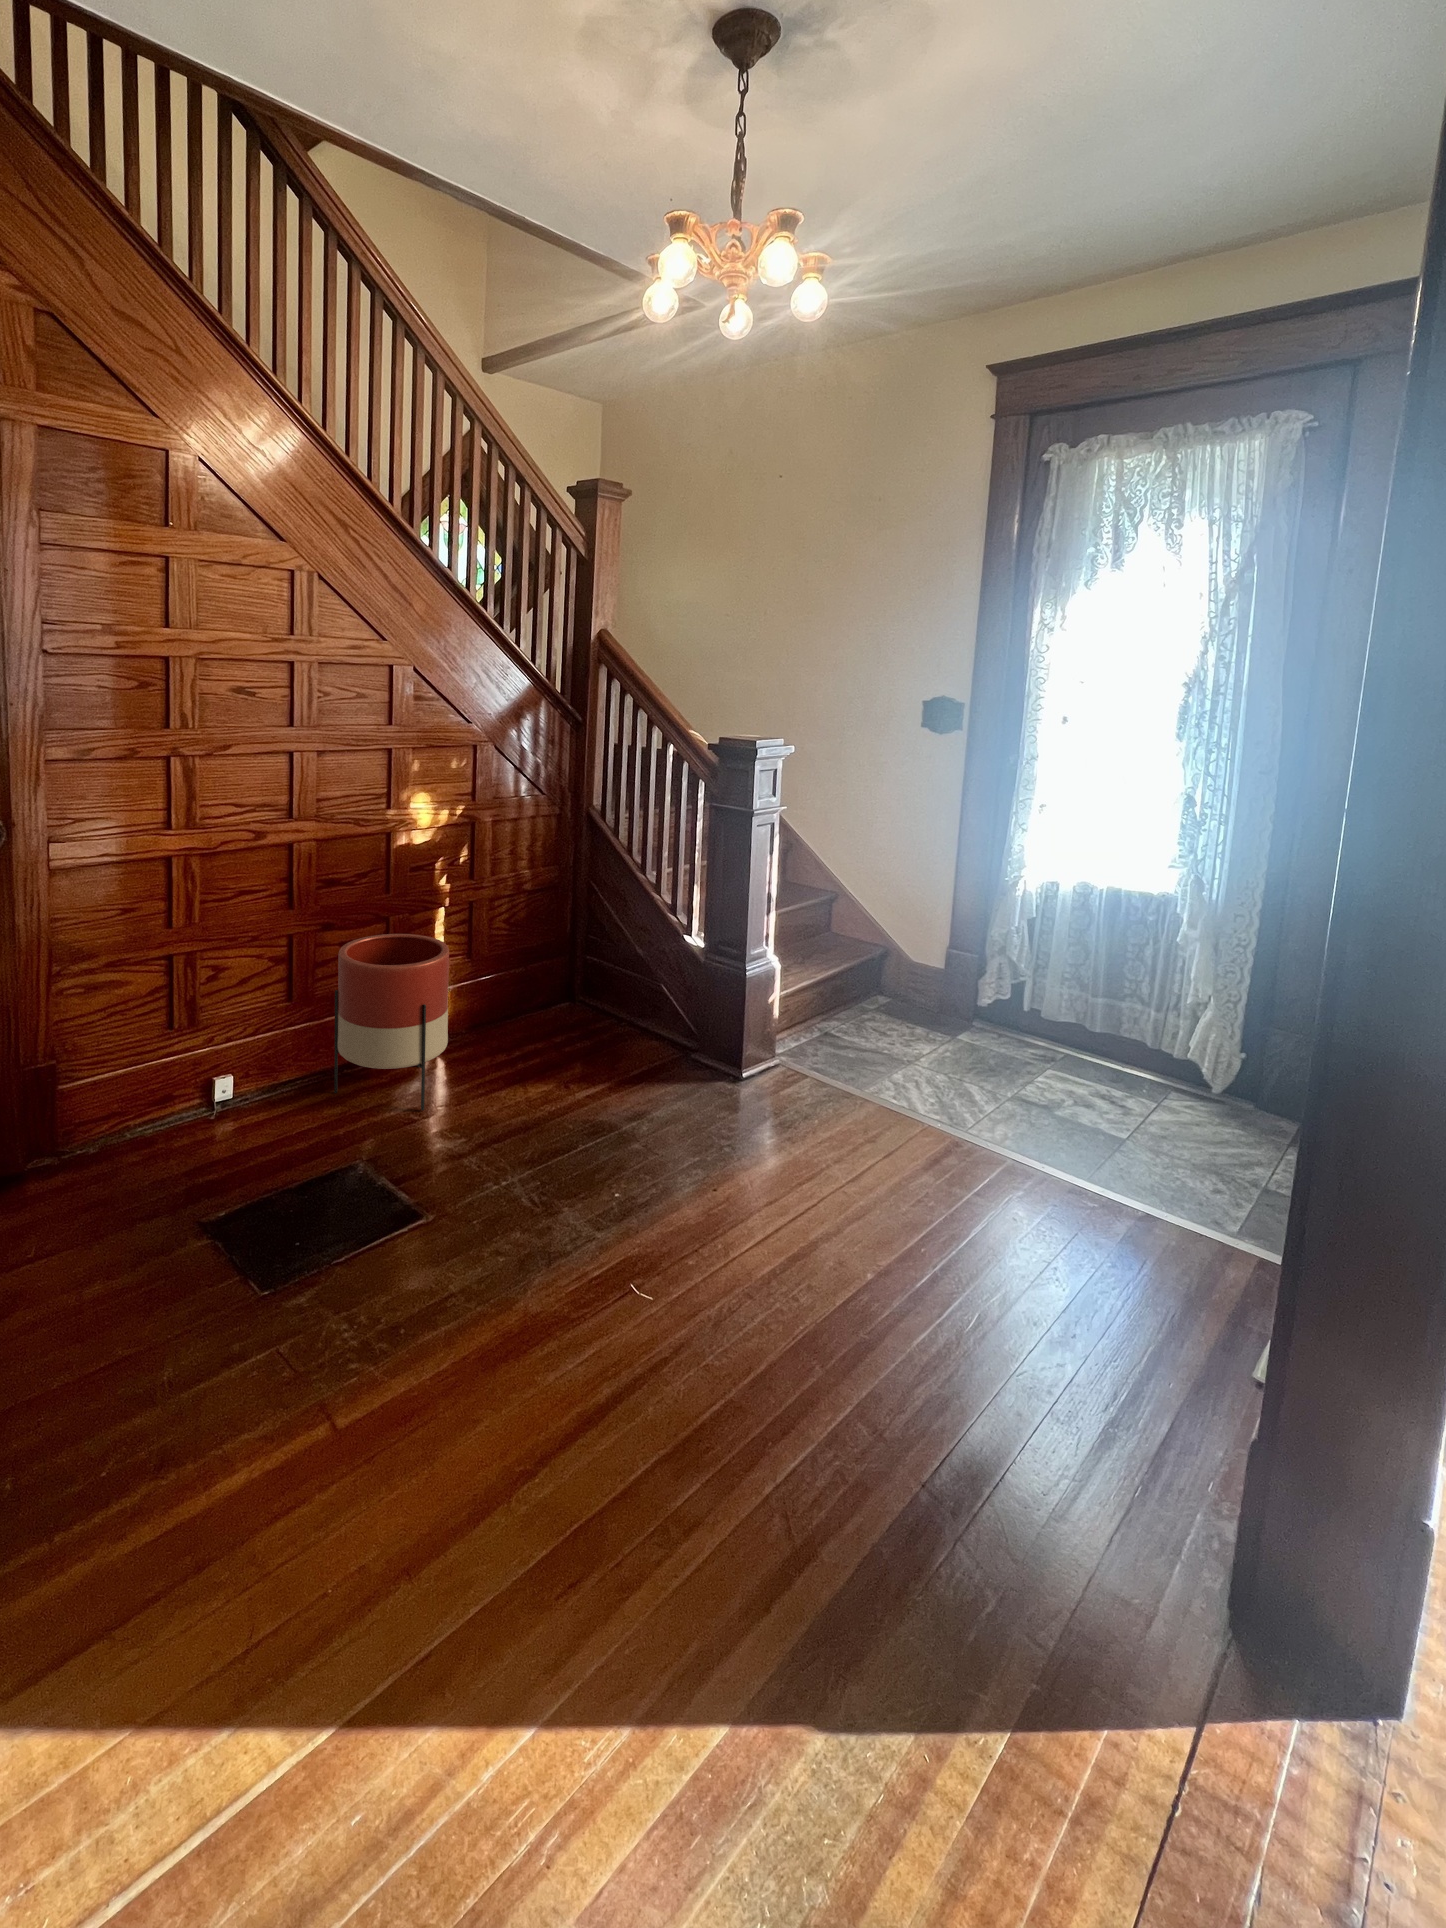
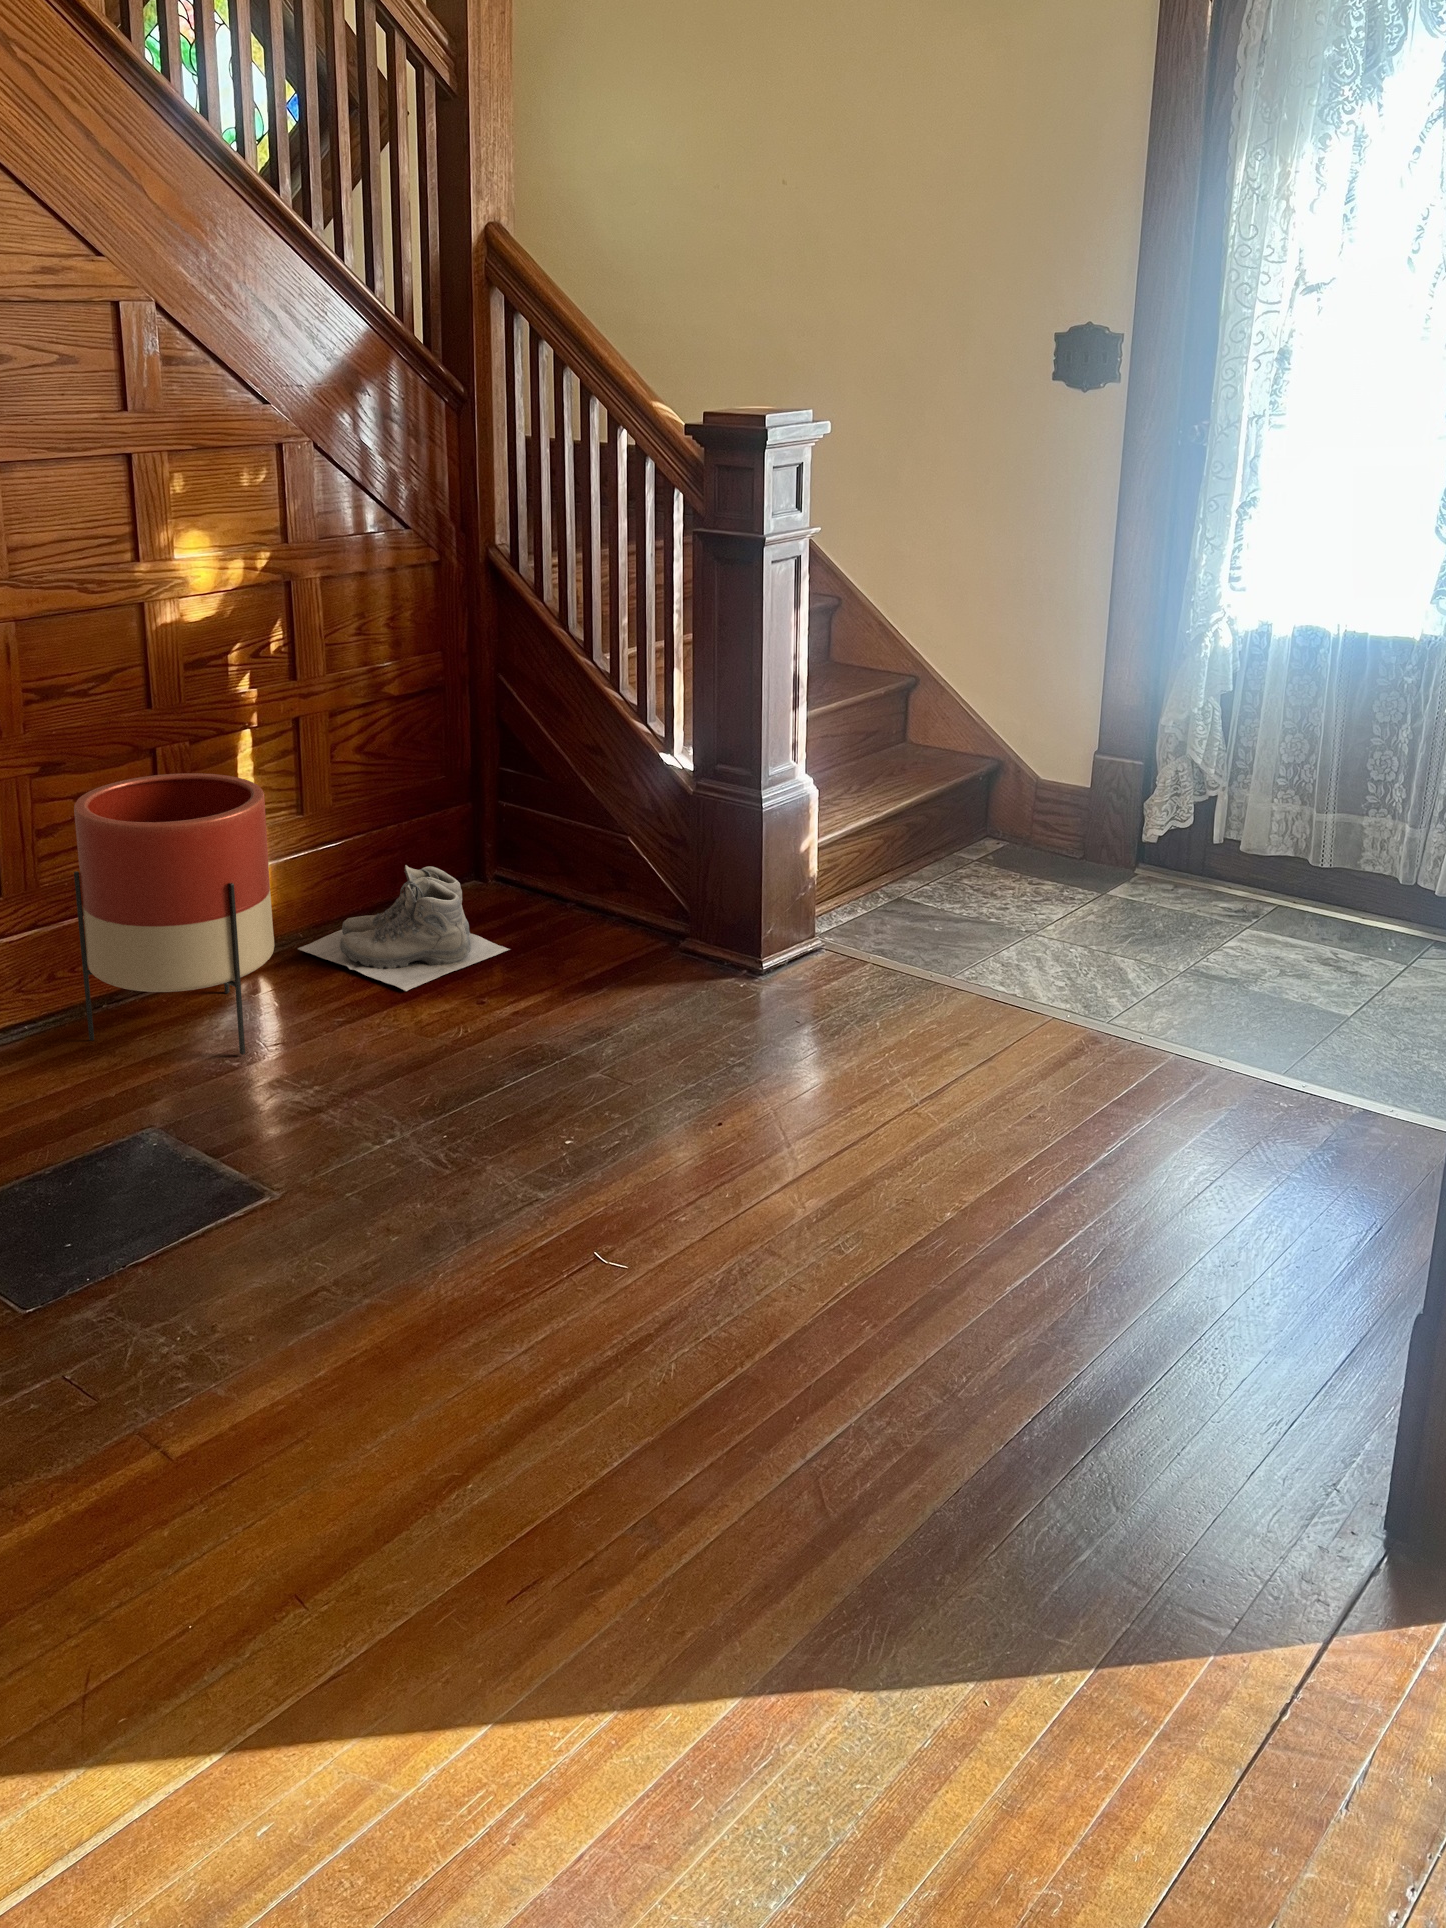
boots: none [463,994,588,1074] -> present [298,865,509,991]

